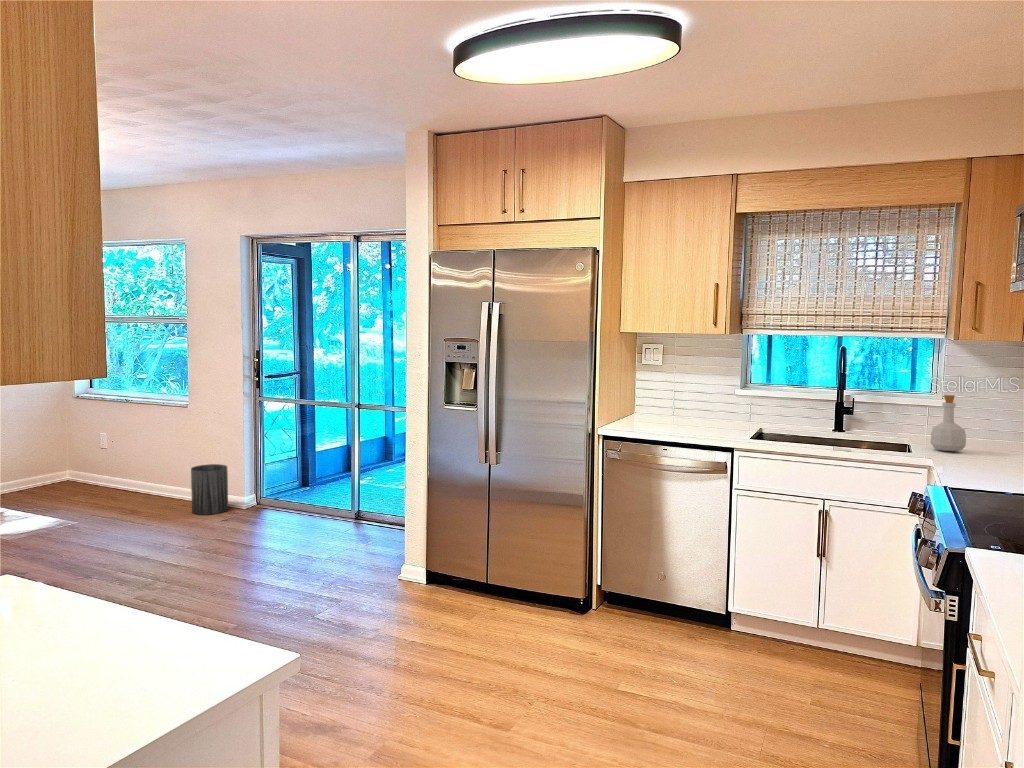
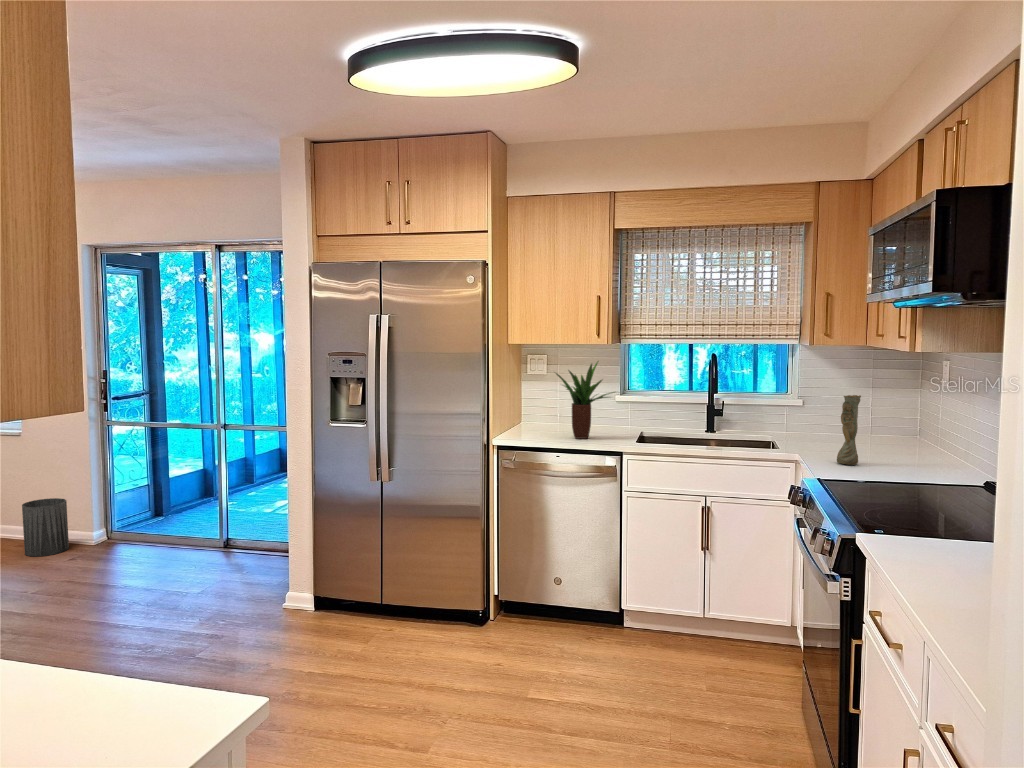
potted plant: none [666,351,734,432] -> present [556,362,614,439]
bottle: present [931,395,966,451] -> none [793,395,823,446]
vase: none [975,396,1008,474] -> present [837,395,861,465]

